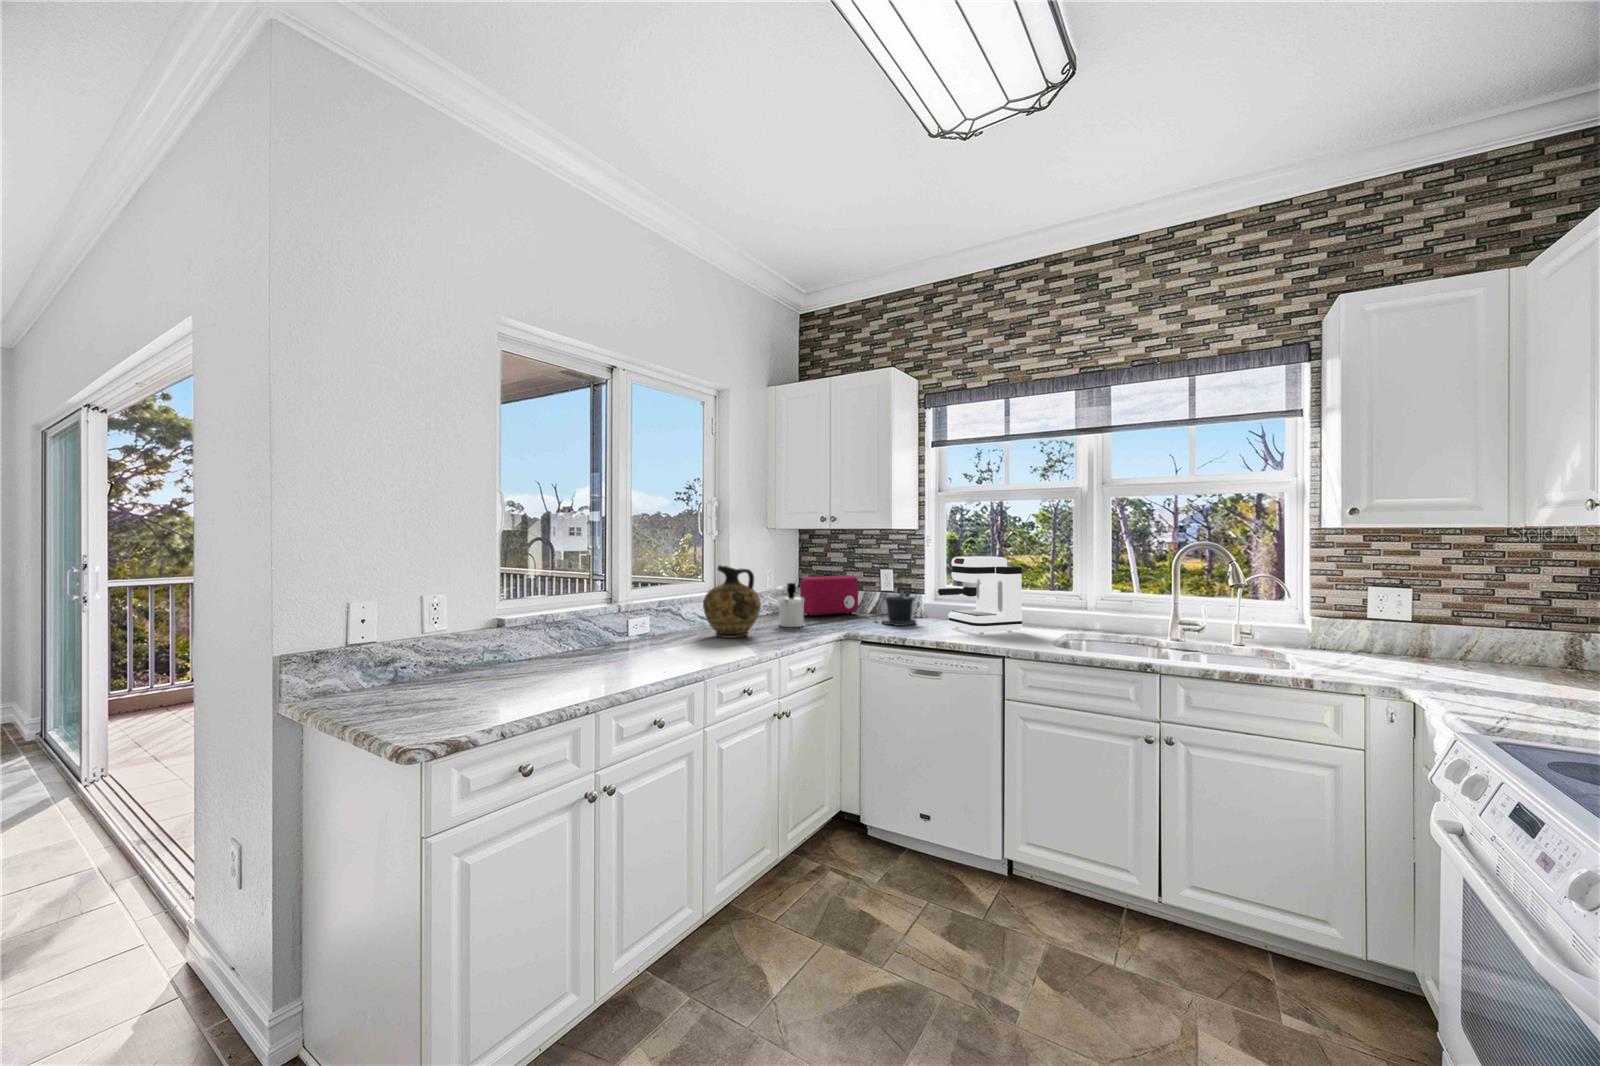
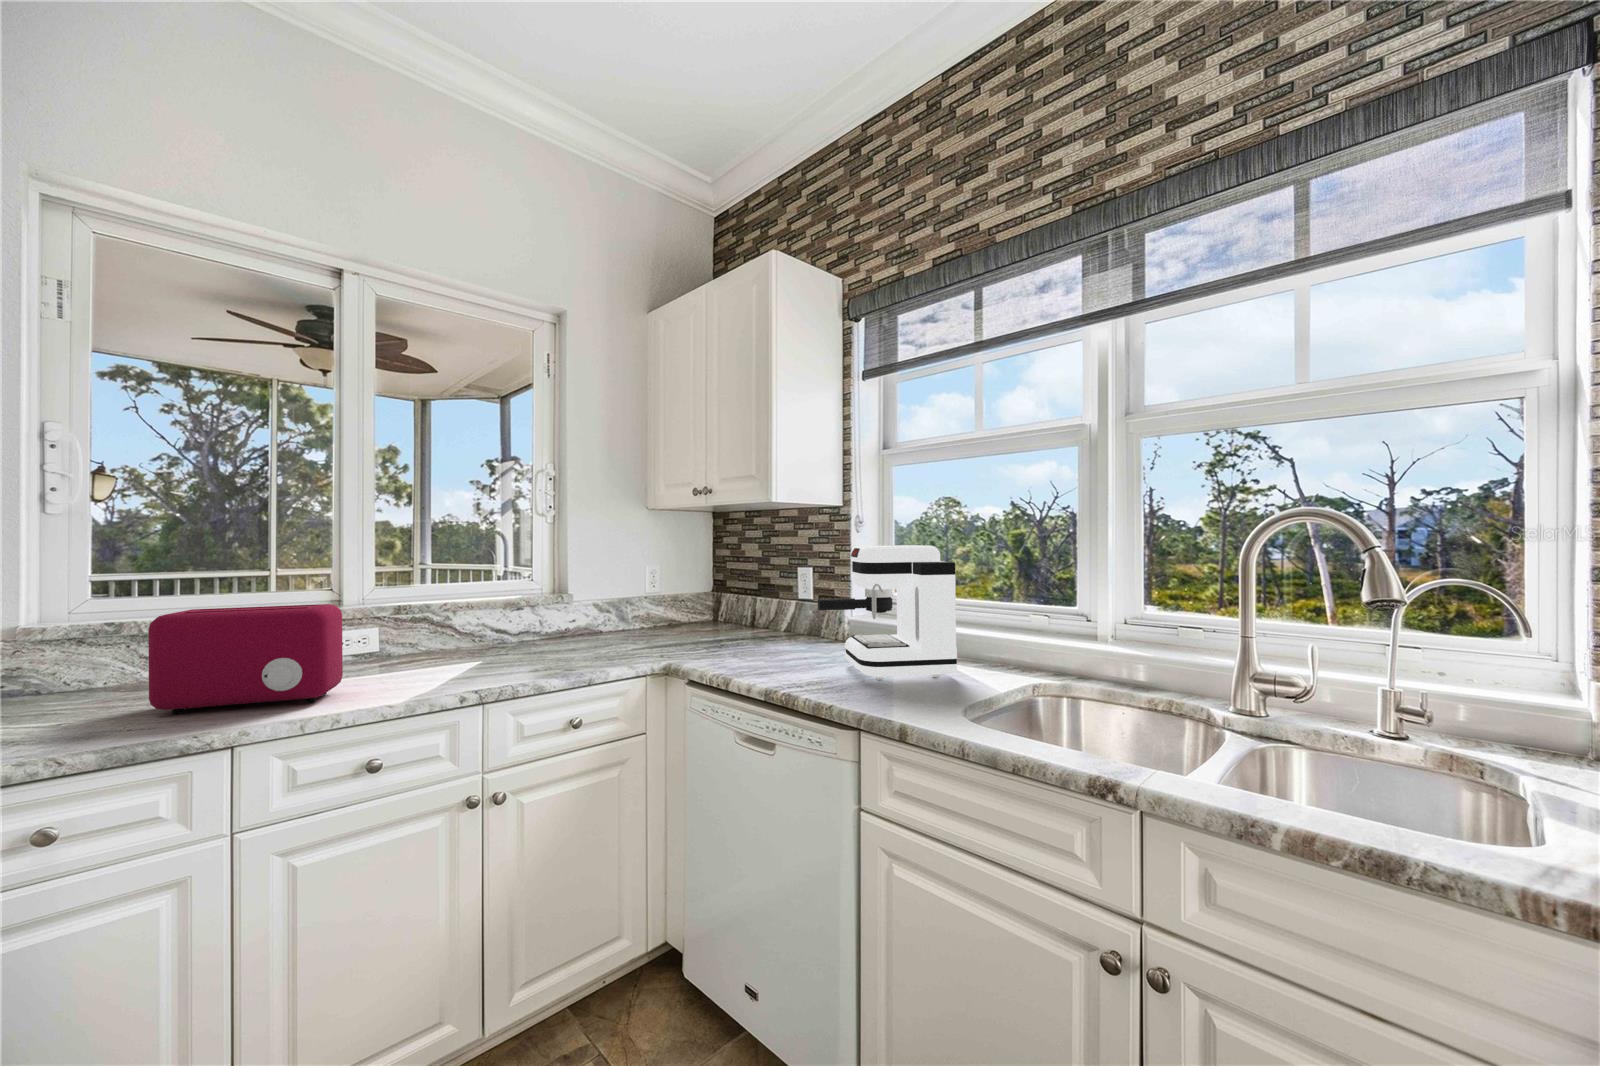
potted plant: present [882,562,916,626] -> none [754,555,815,657]
ceramic jug: present [703,565,761,638] -> none [422,559,523,673]
toaster: present [801,576,858,617] -> present [148,604,343,714]
soap dispenser: present [774,583,804,627] -> none [571,587,635,655]

